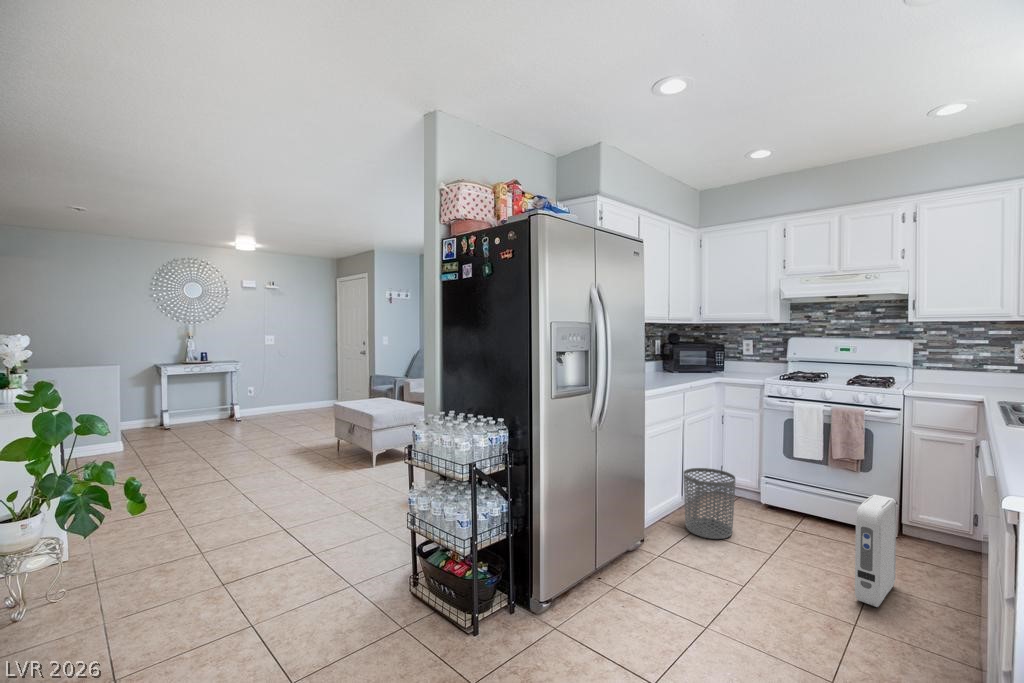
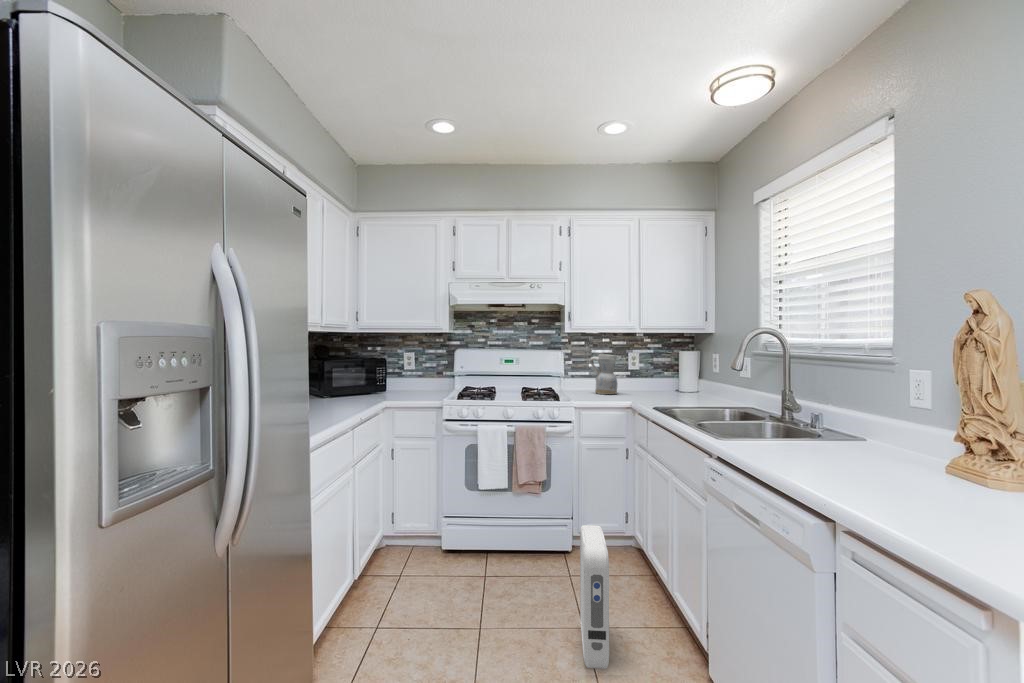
ceramic pitcher: none [944,345,982,388] -> present [590,354,617,394]
waste bin: present [683,468,735,539] -> none [355,530,426,641]

